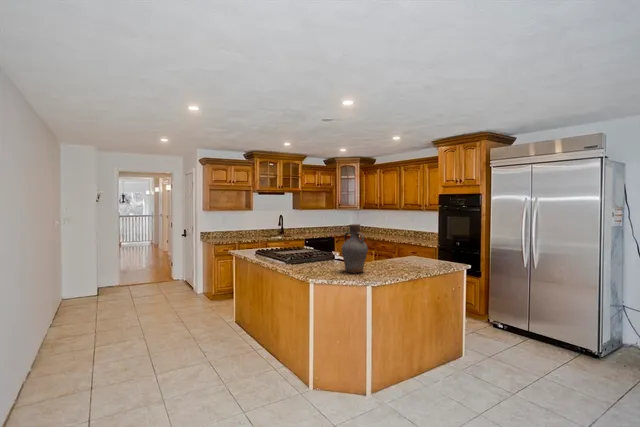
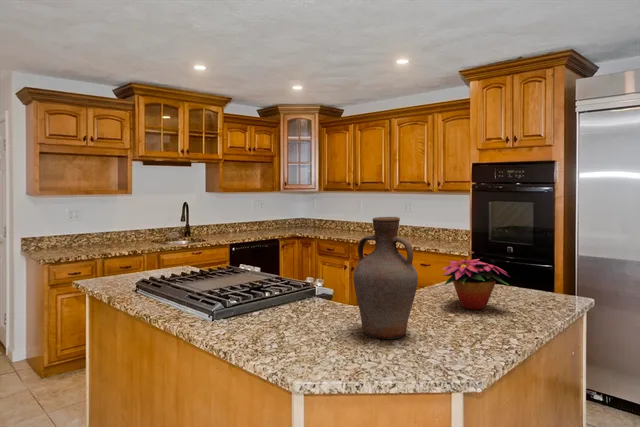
flower arrangement: none [387,244,421,267] -> present [441,259,510,310]

